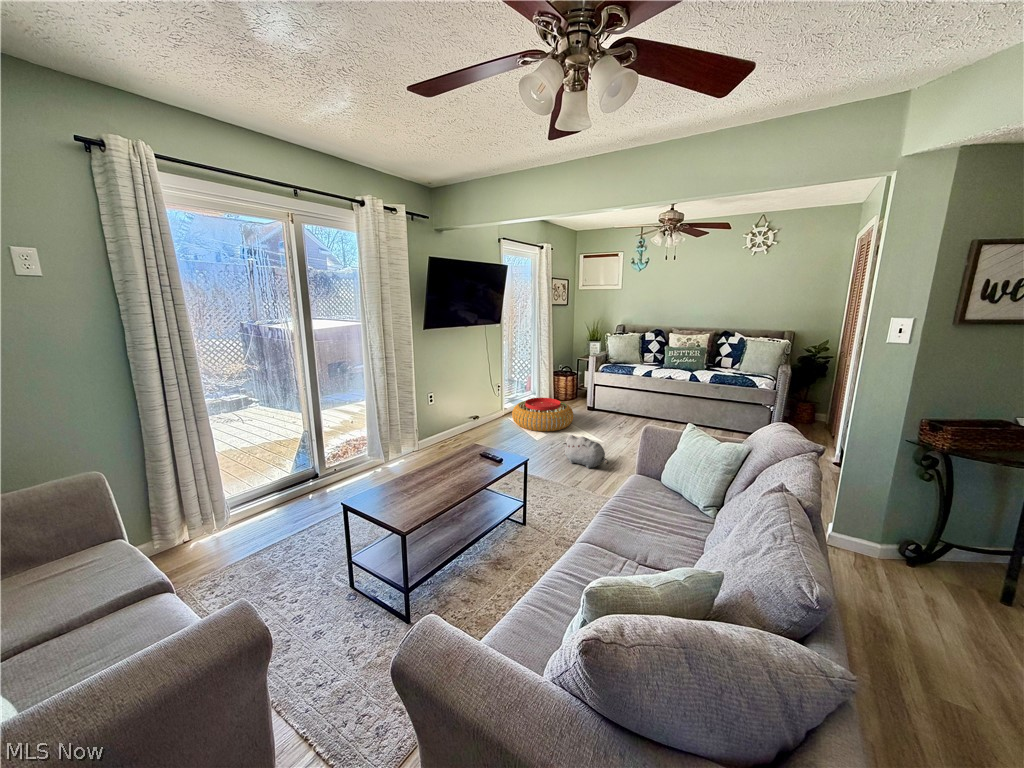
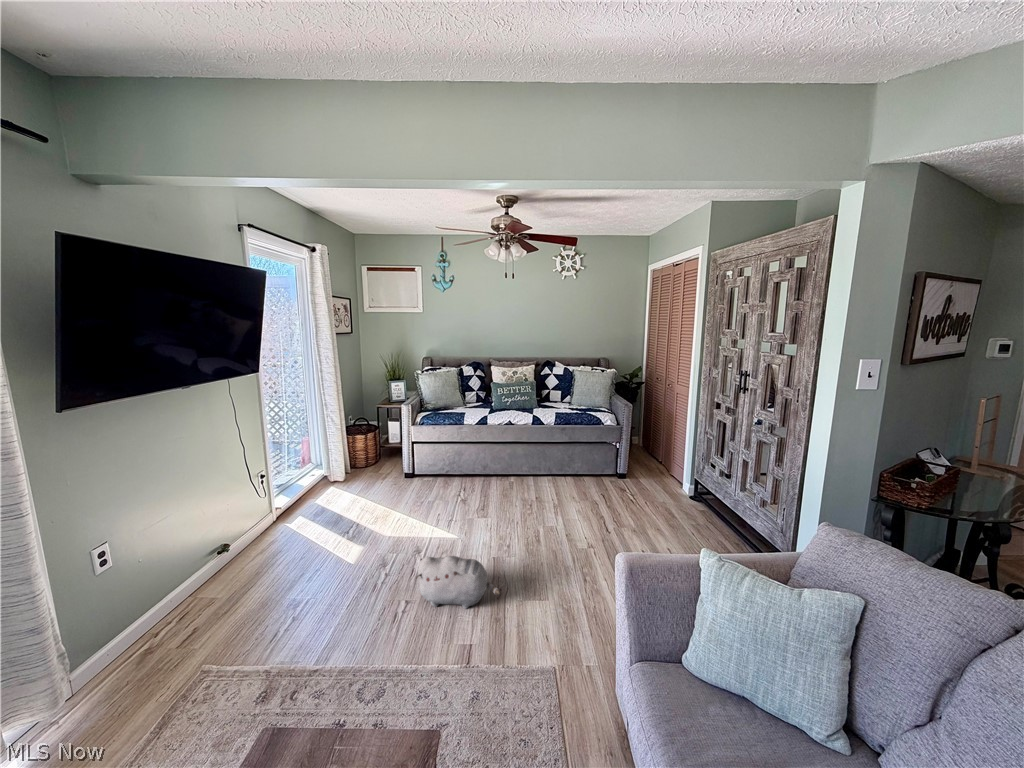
pouf: present [512,398,574,432] -> none [291,479,398,545]

